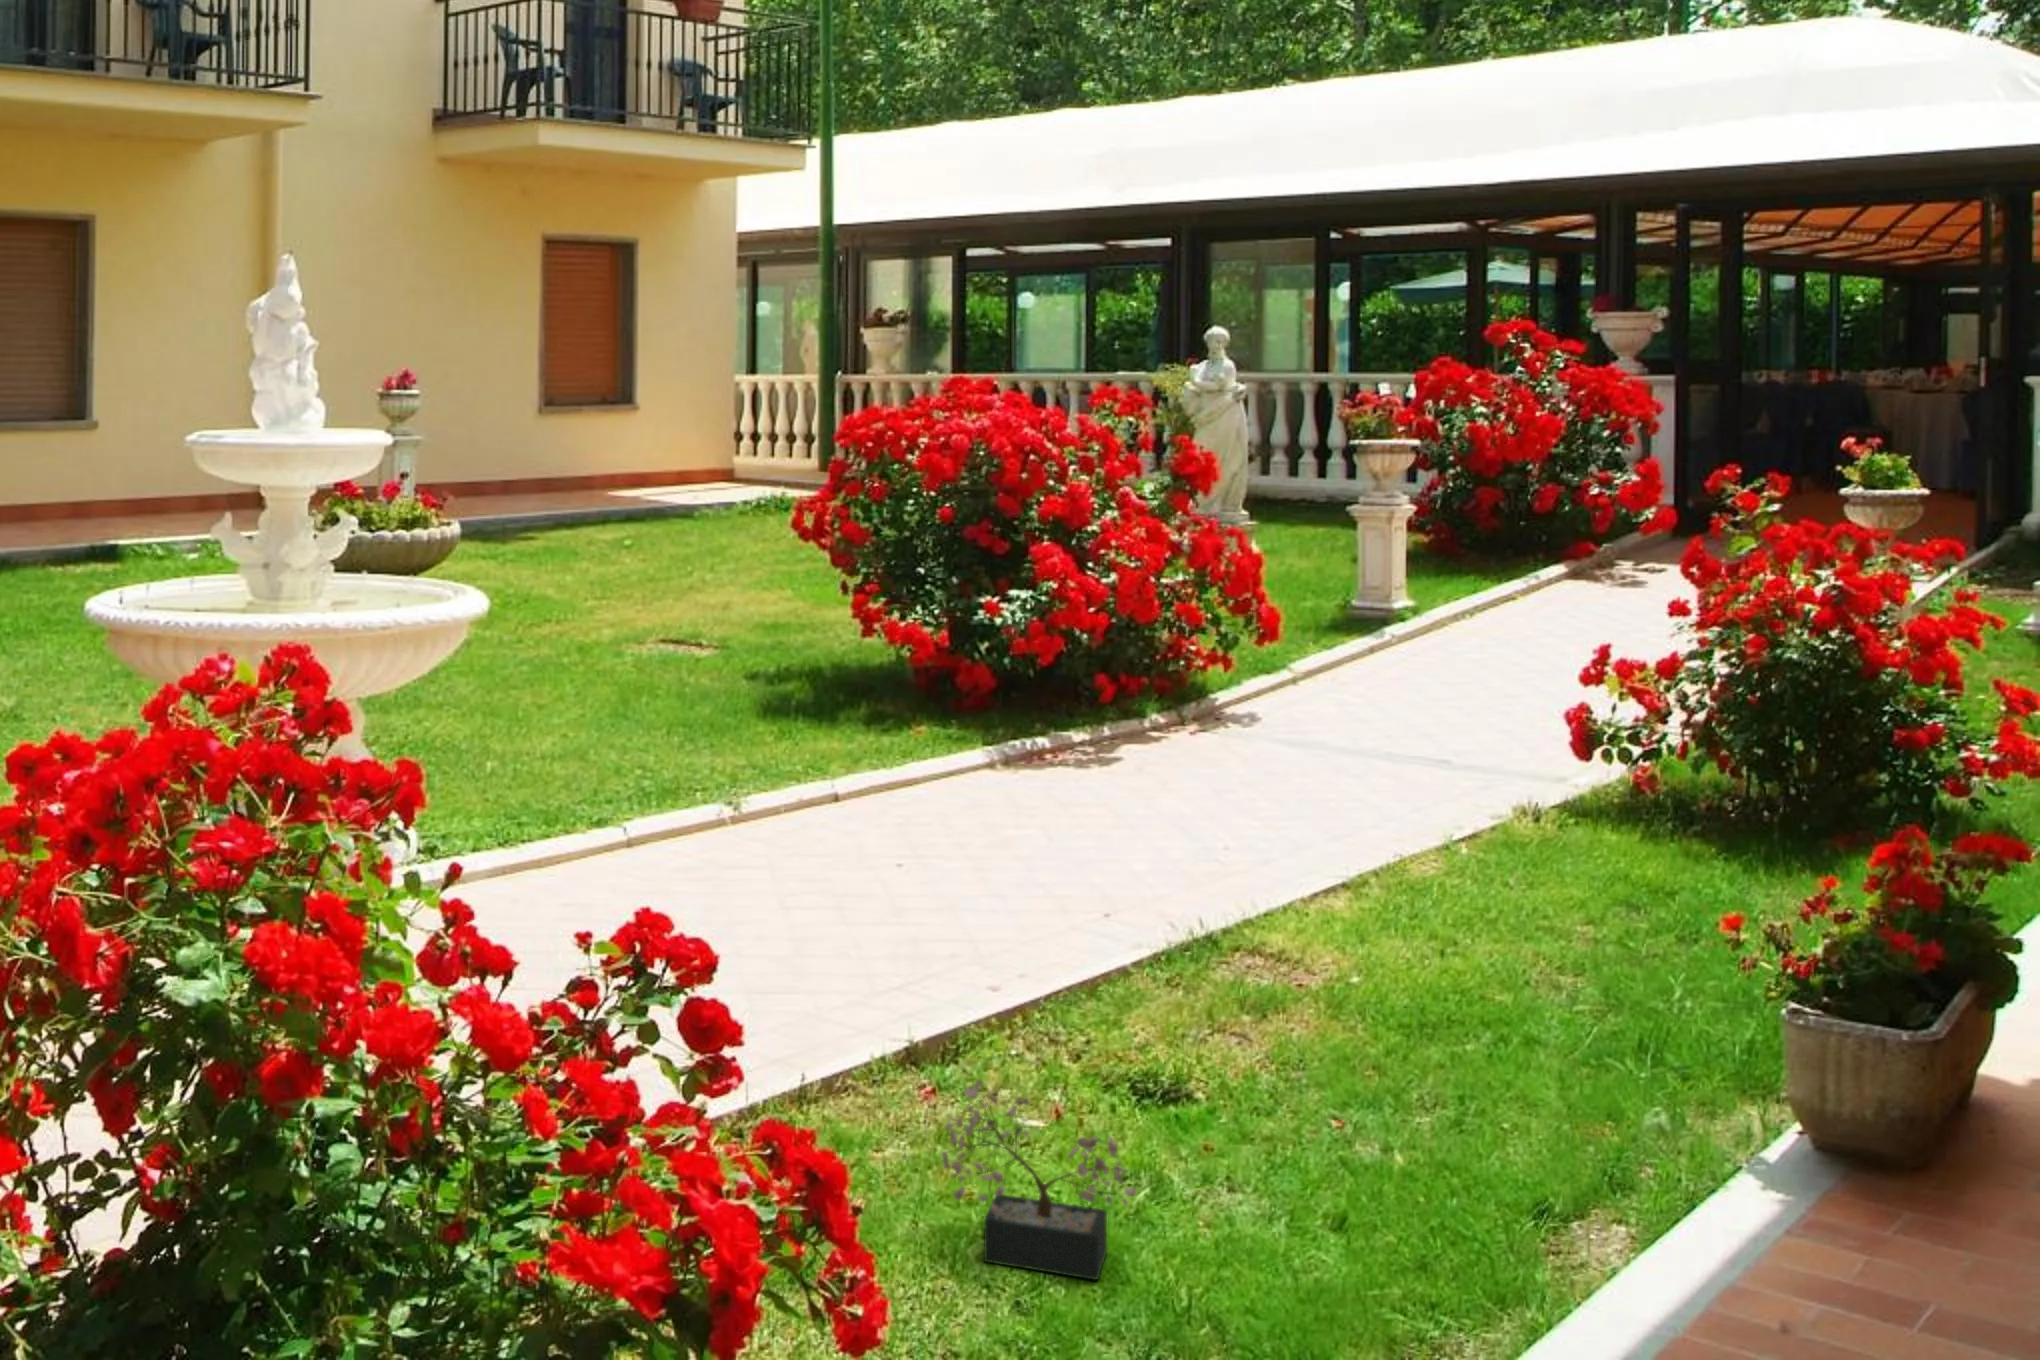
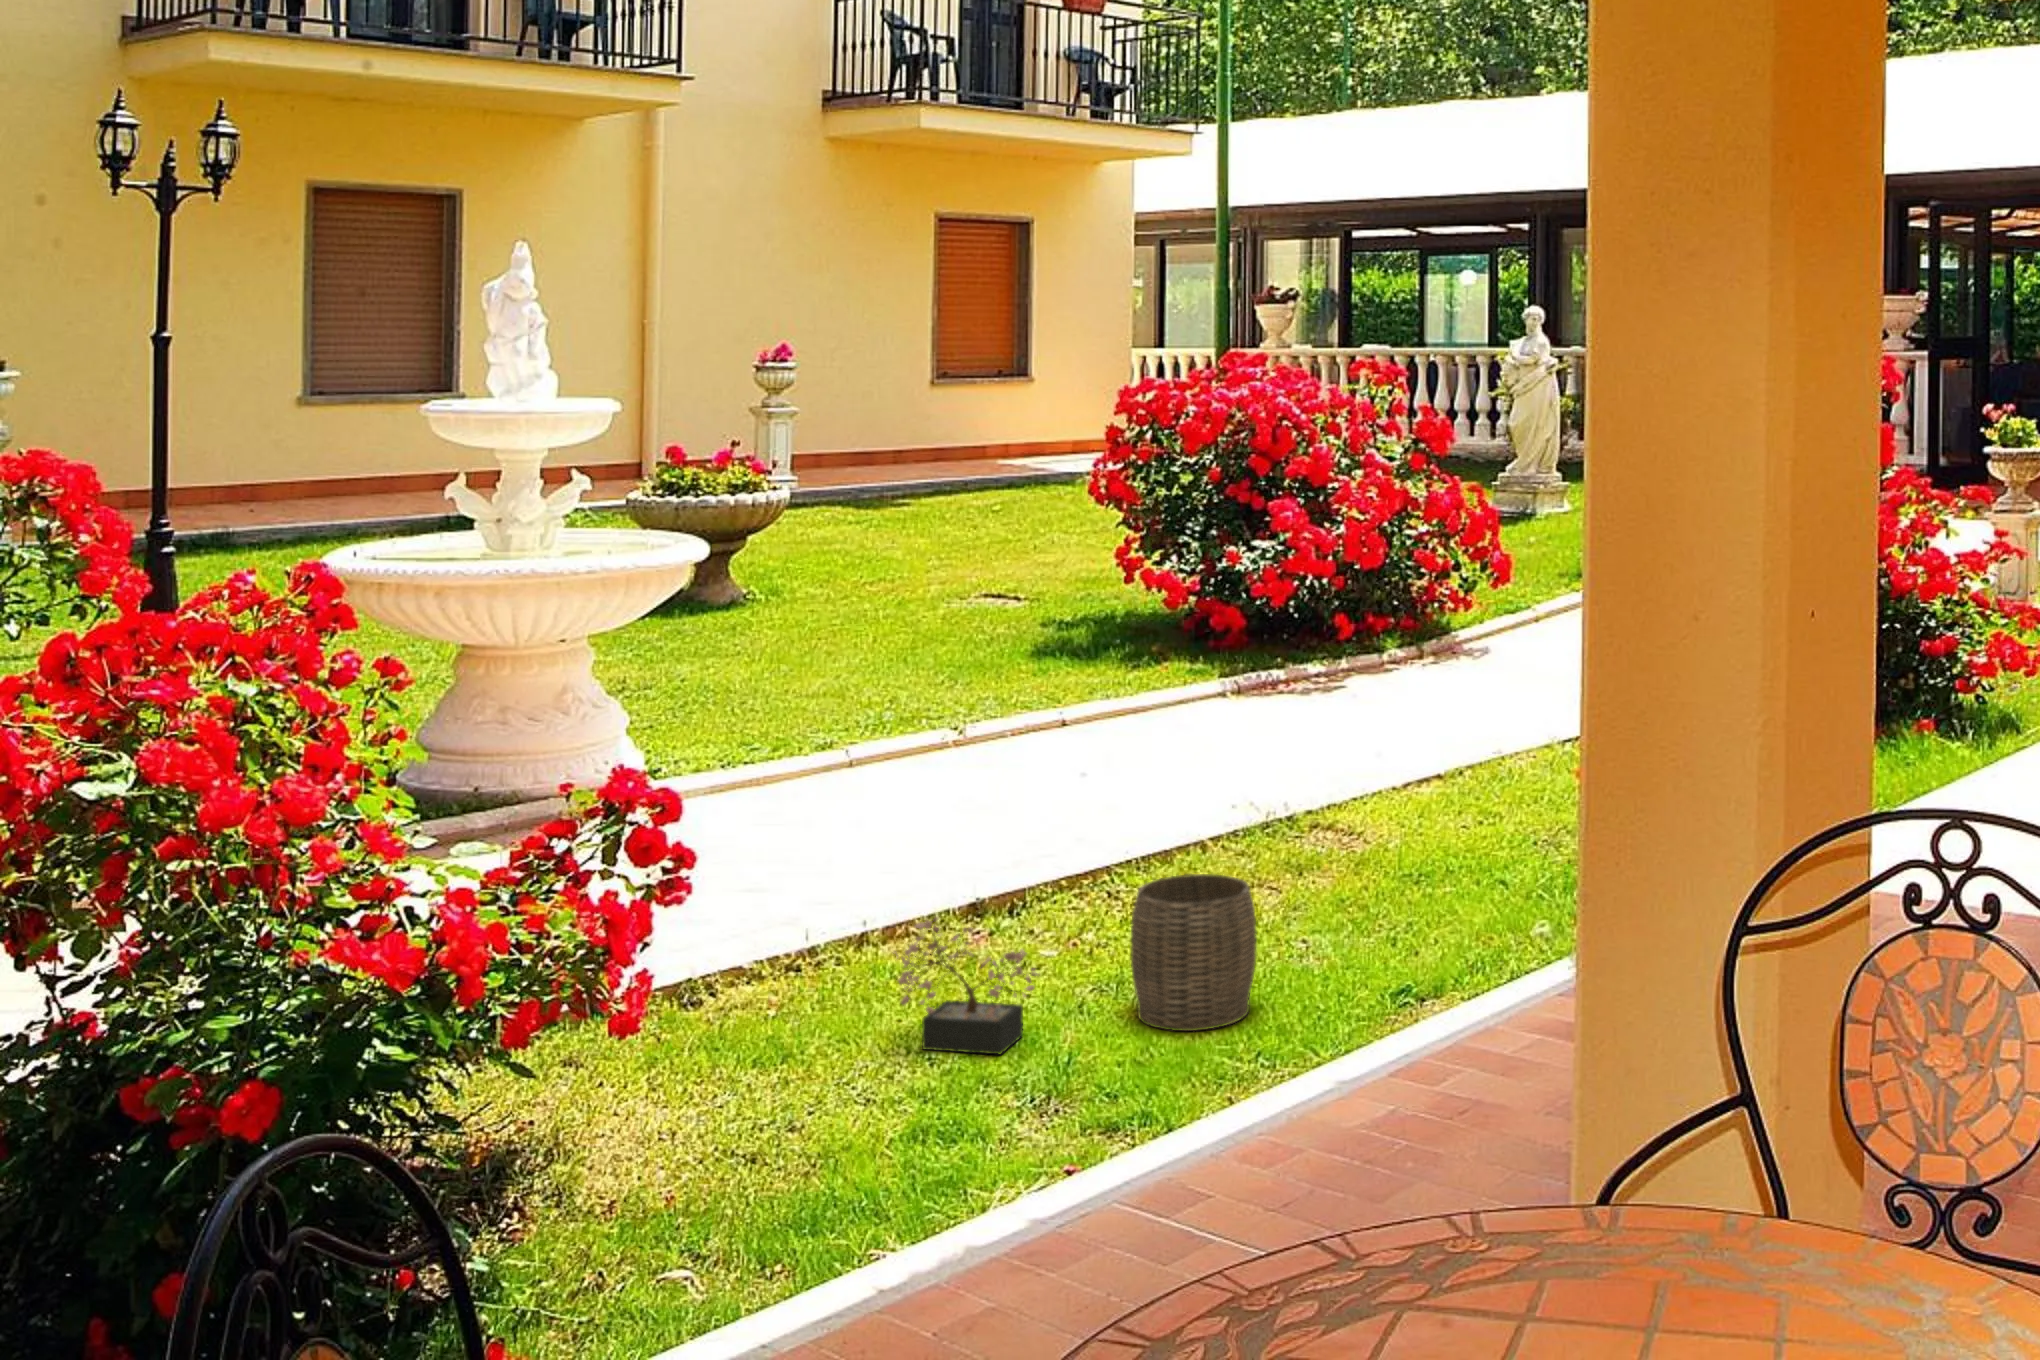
woven basket: none [1228,1042,1408,1266] -> present [1131,874,1256,1031]

